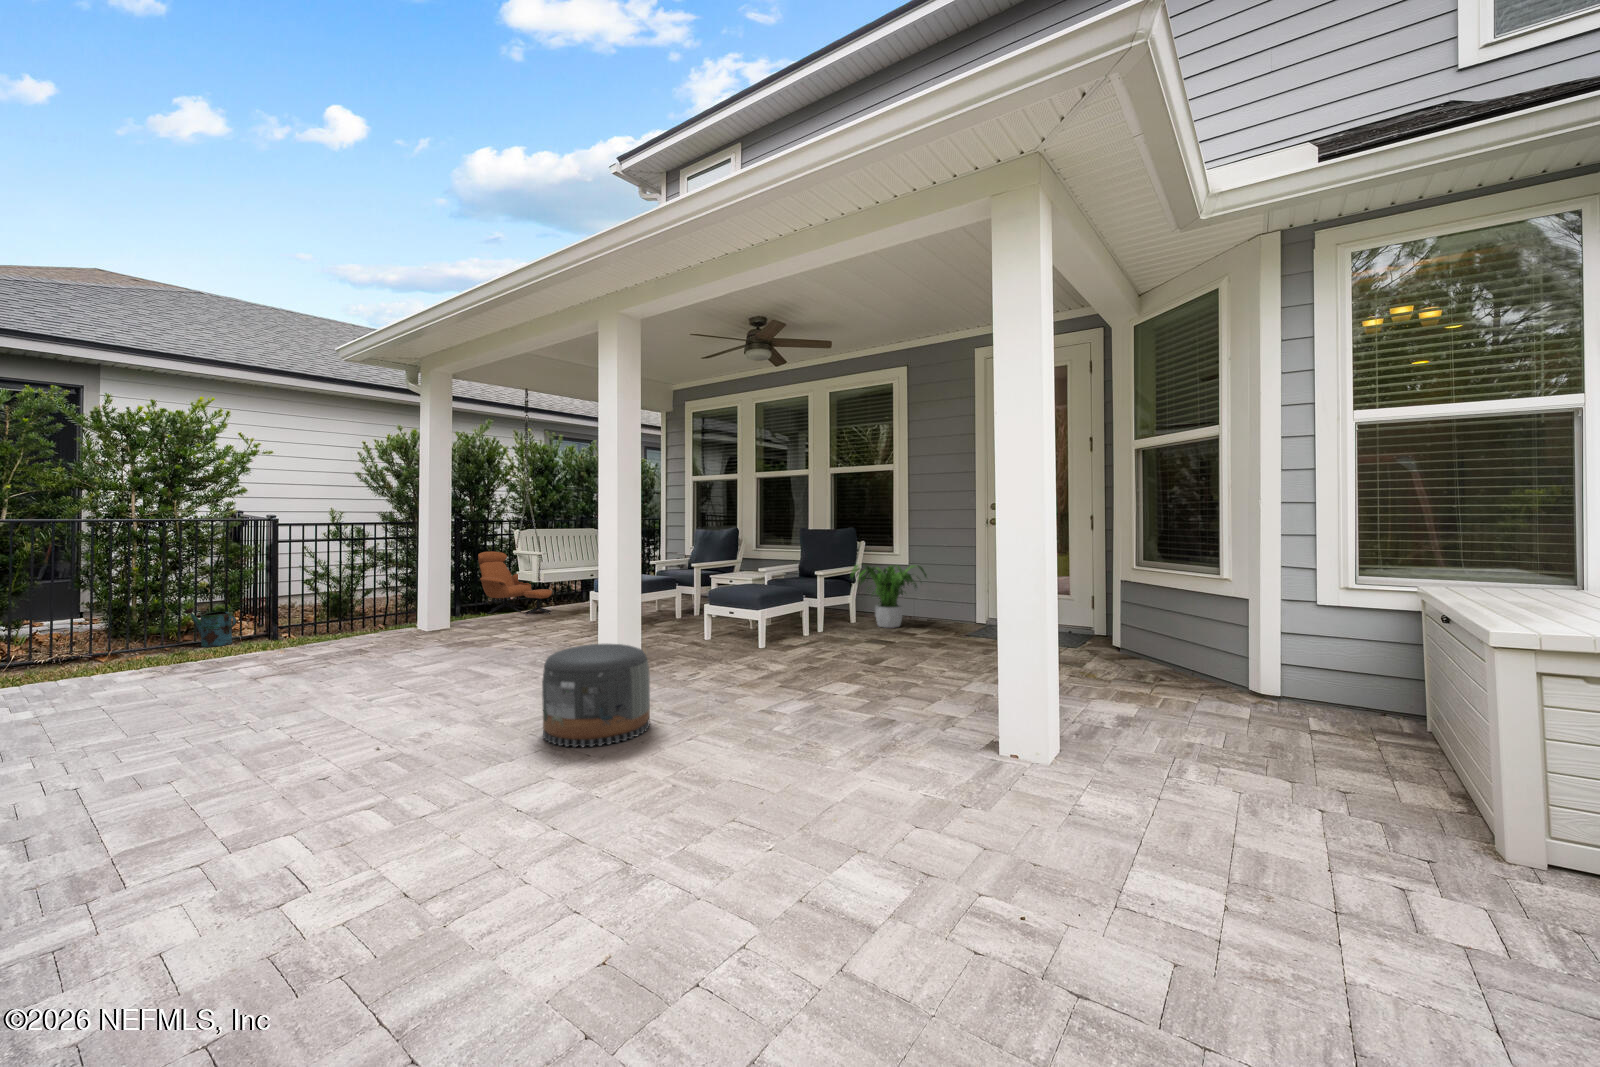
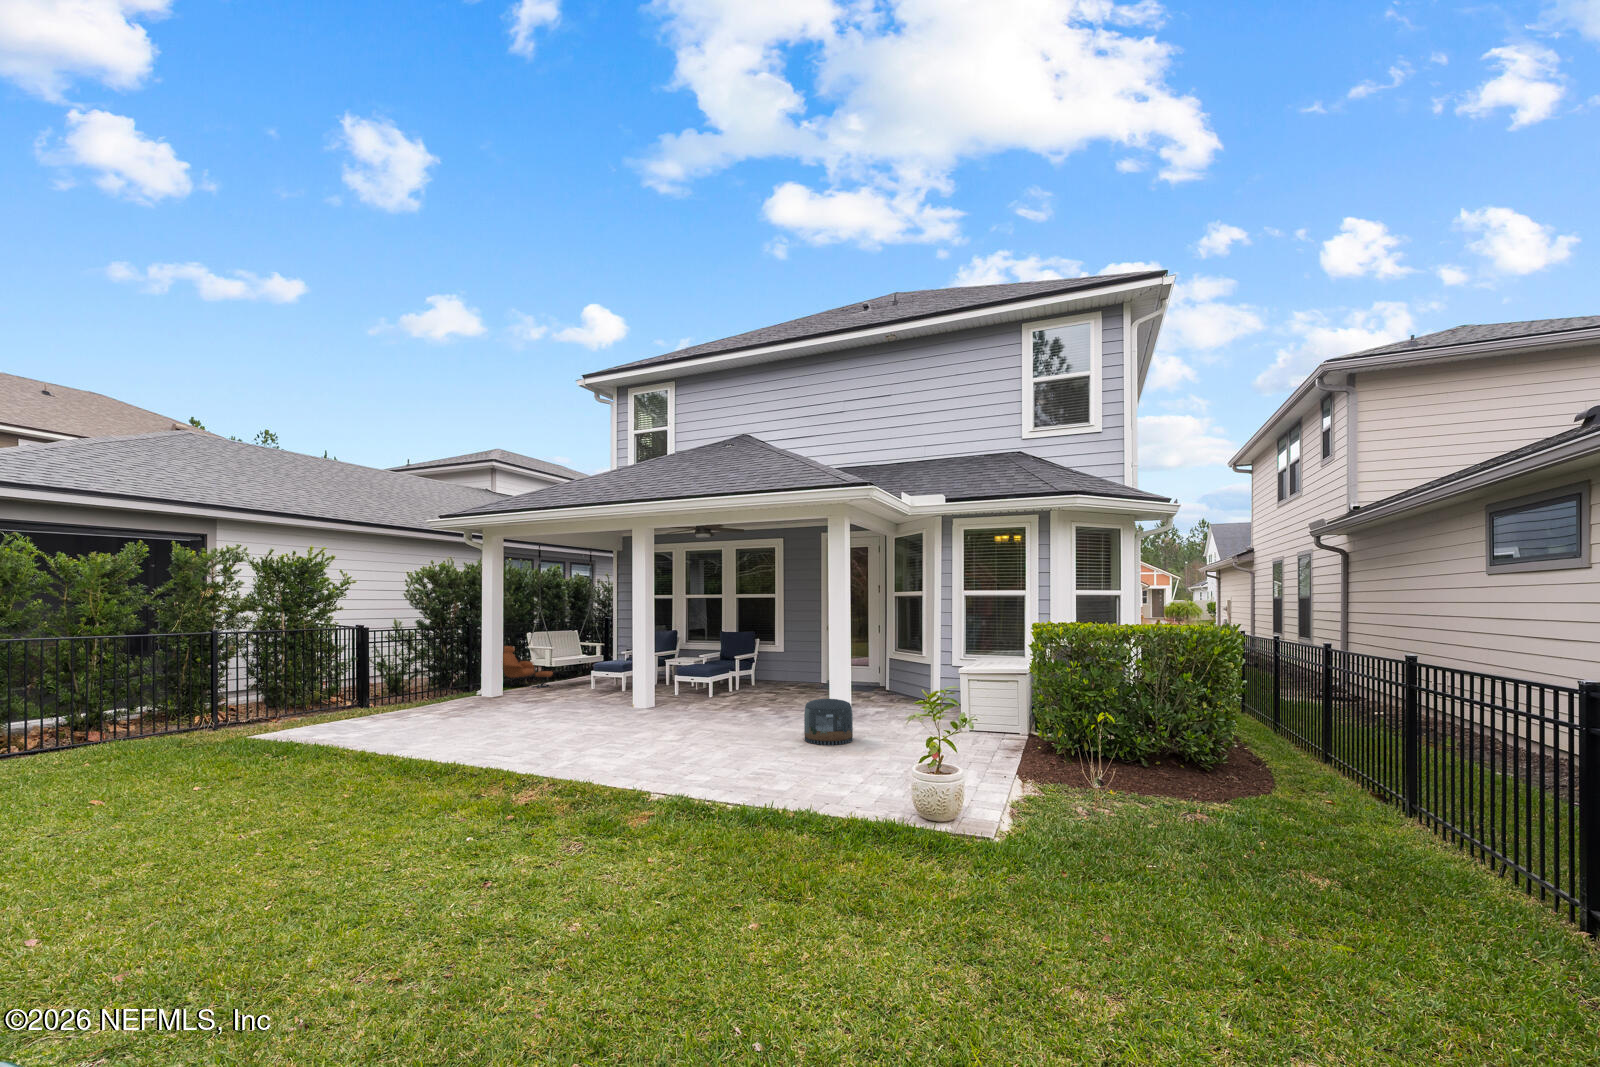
potted plant: present [851,565,927,628] -> none [753,652,796,688]
watering can: present [184,608,236,647] -> none [348,684,384,708]
pouf: present [542,644,650,747] -> present [804,699,853,745]

